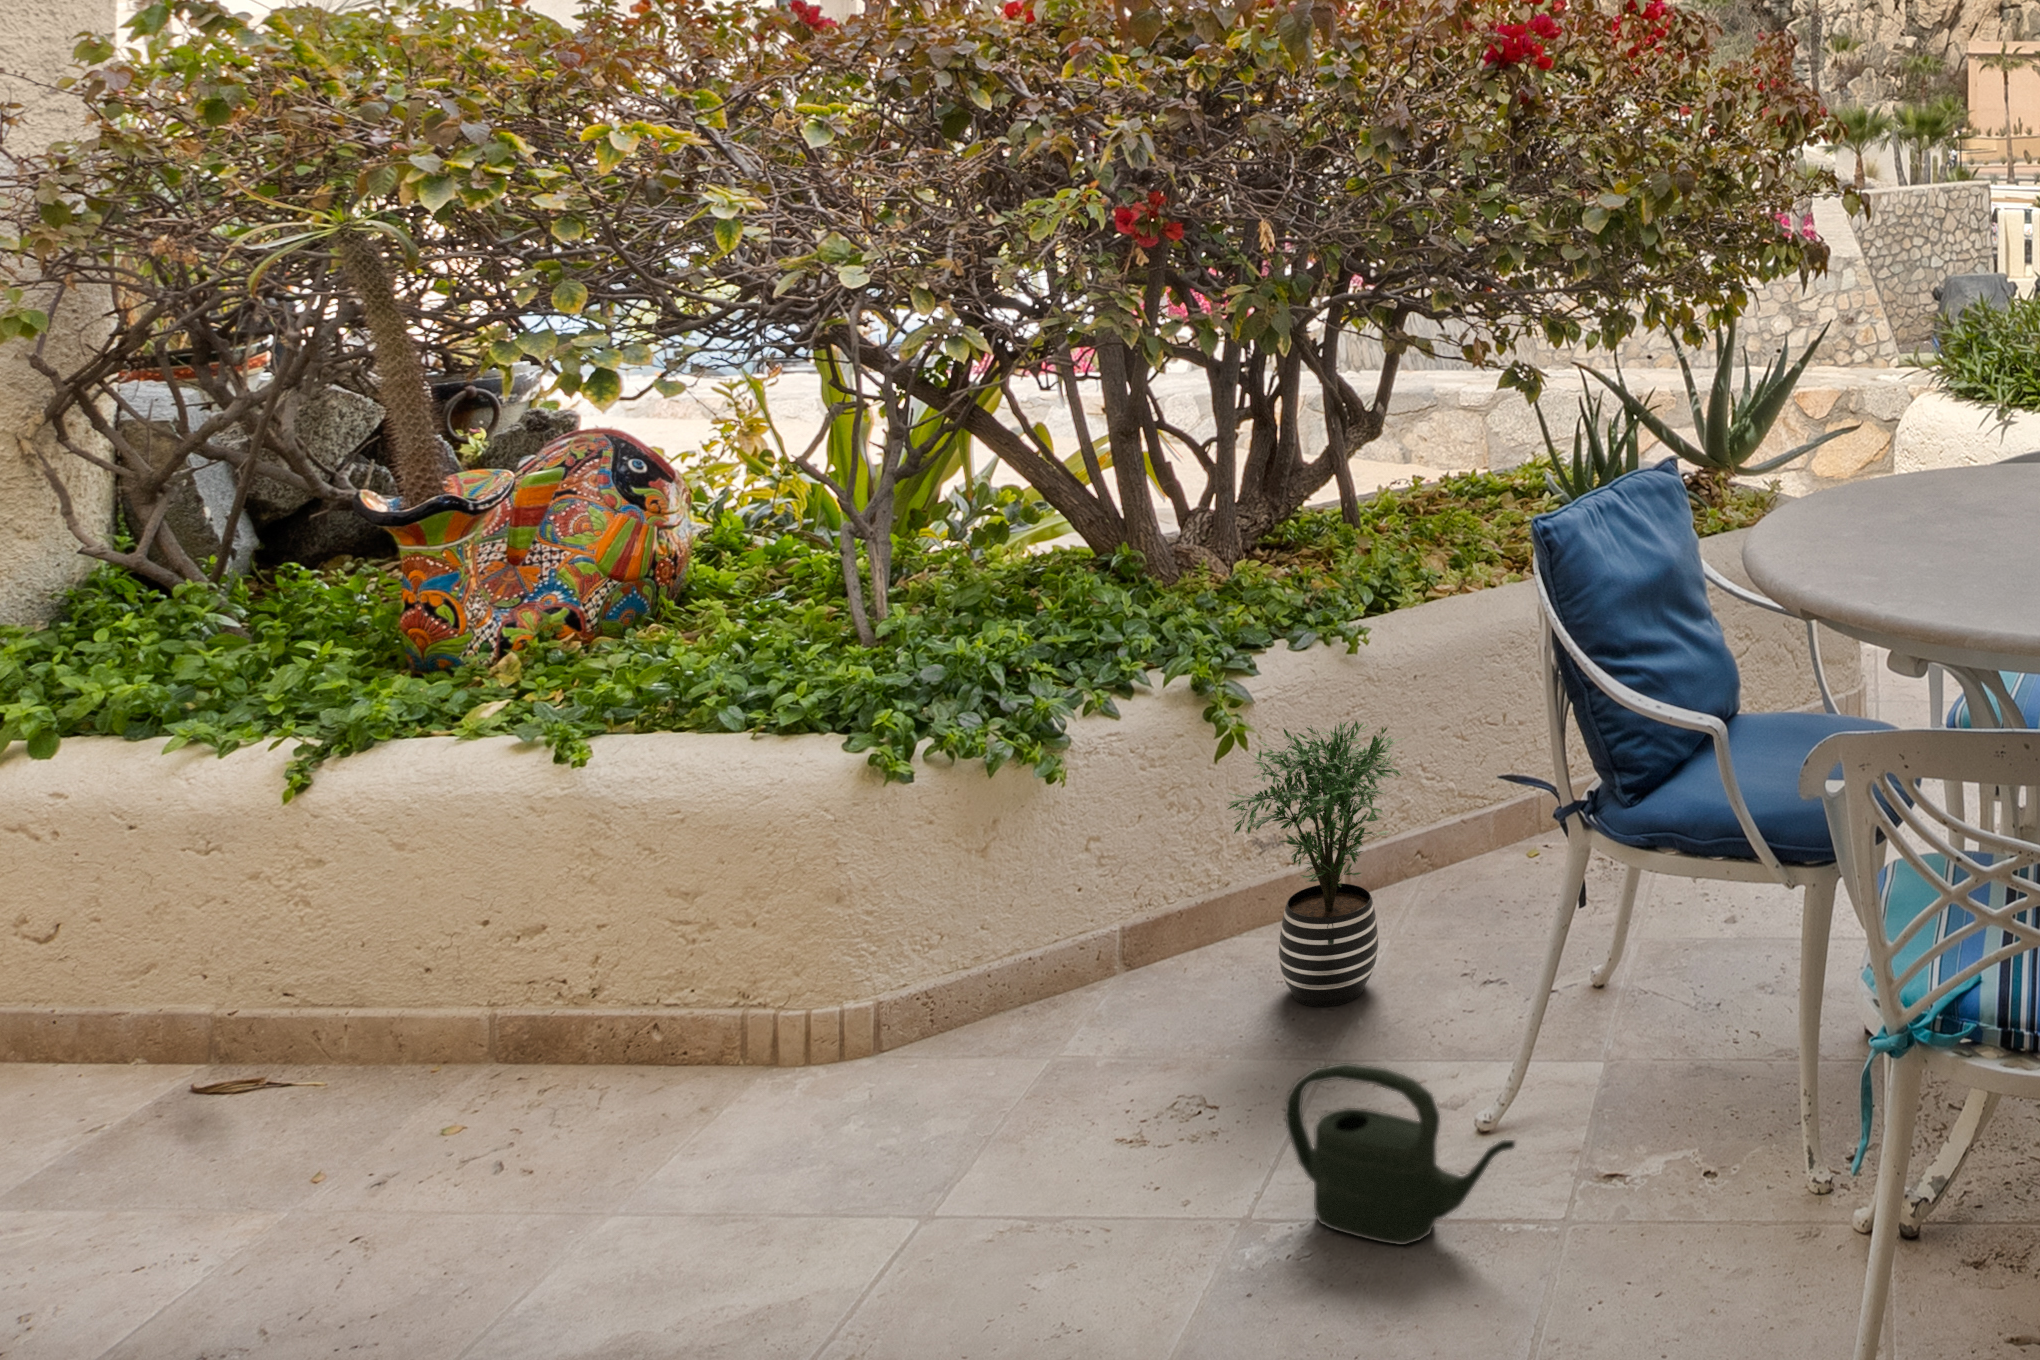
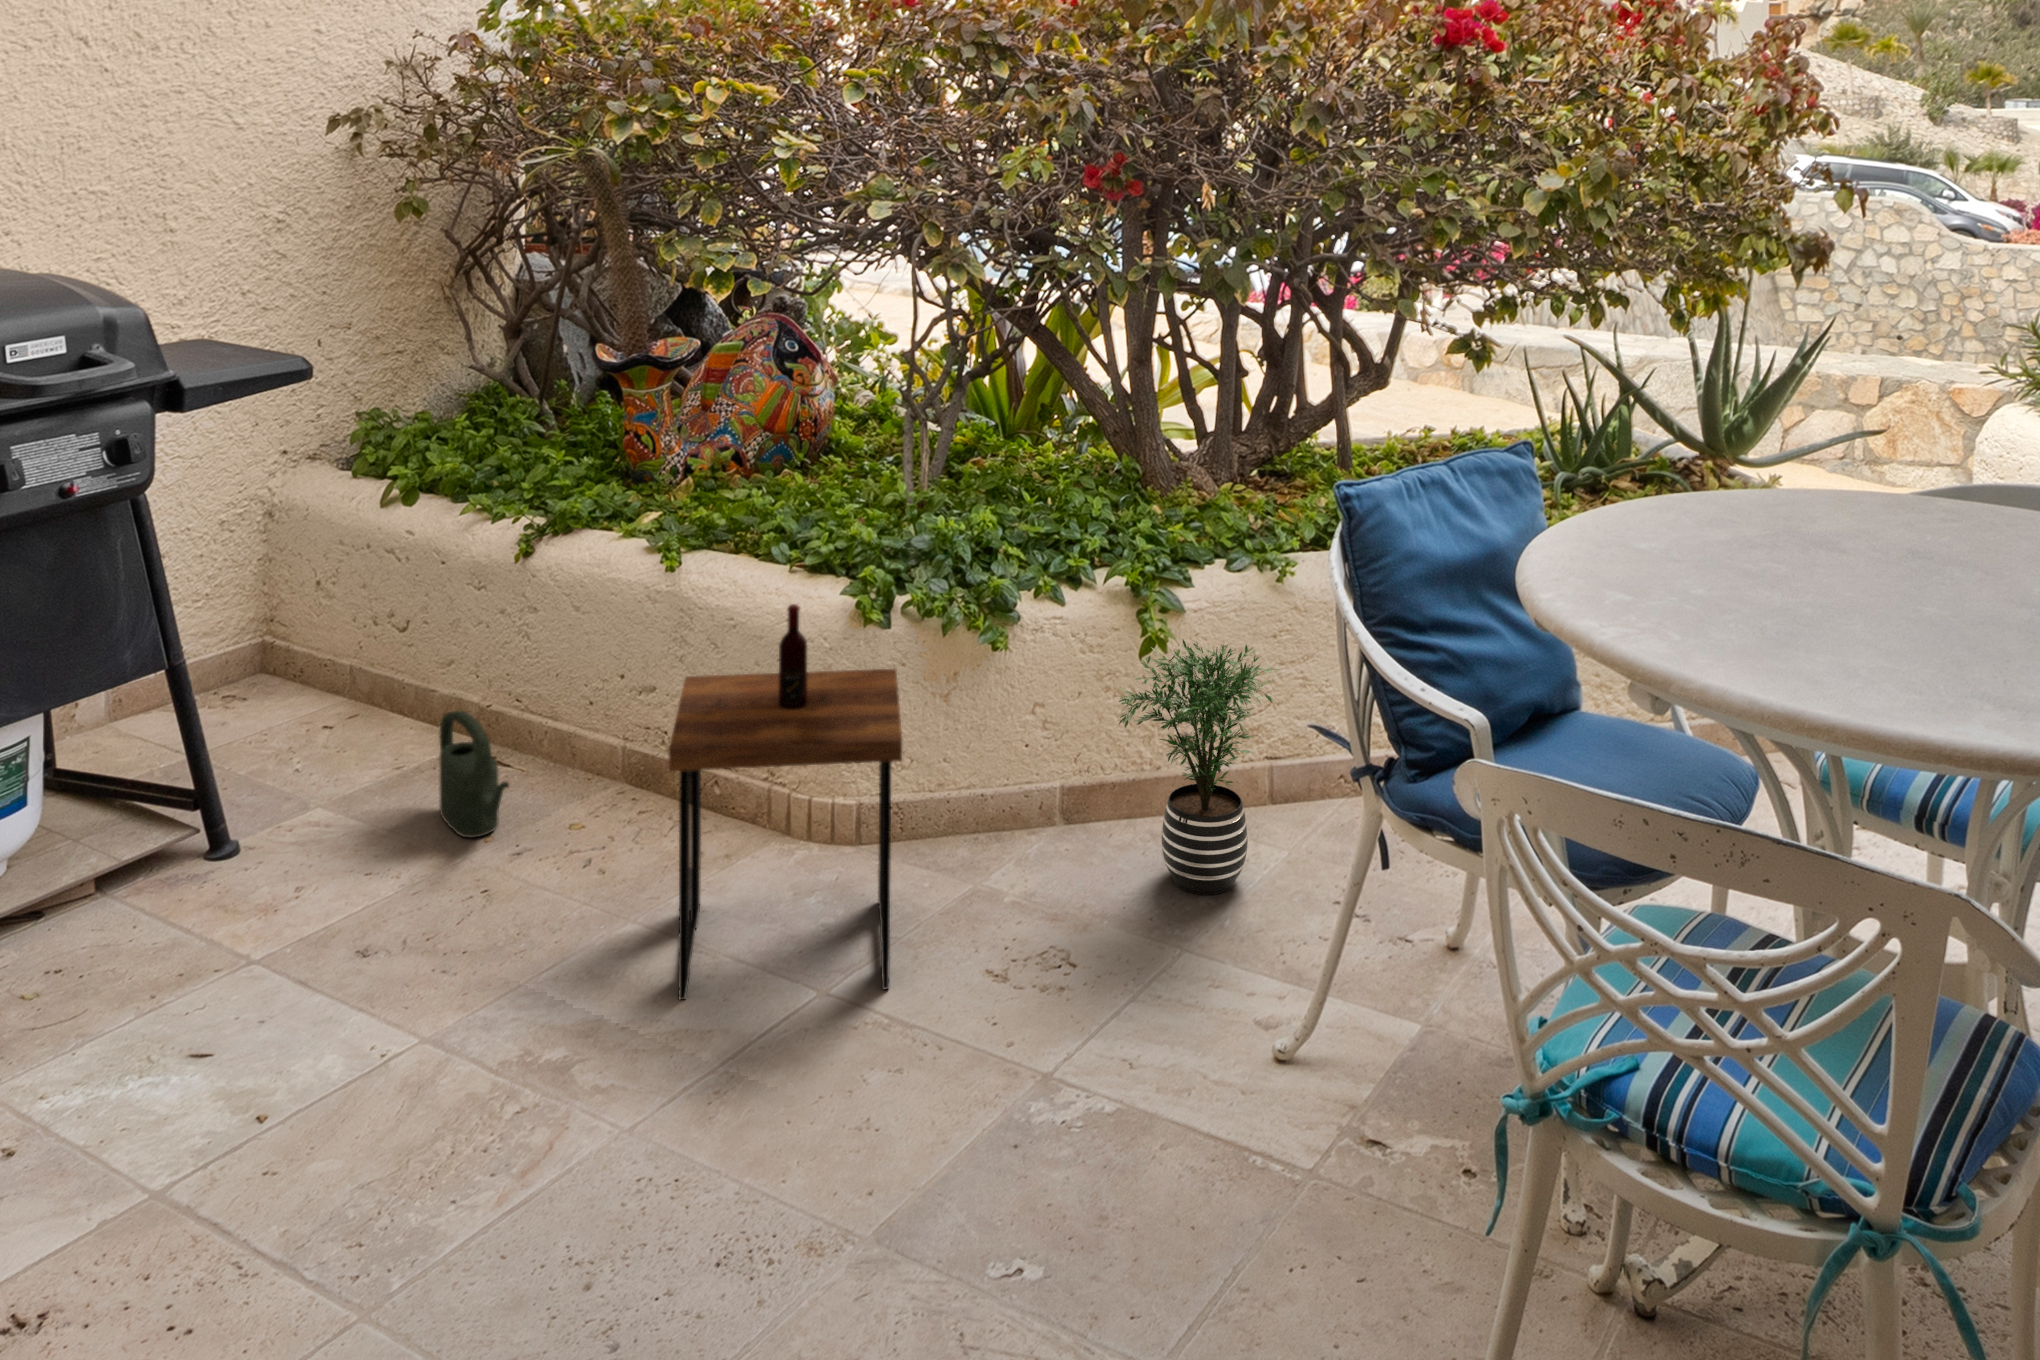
side table: none [691,753,1044,1284] -> present [668,604,902,1000]
watering can: present [1285,1063,1515,1245] -> present [439,711,509,838]

